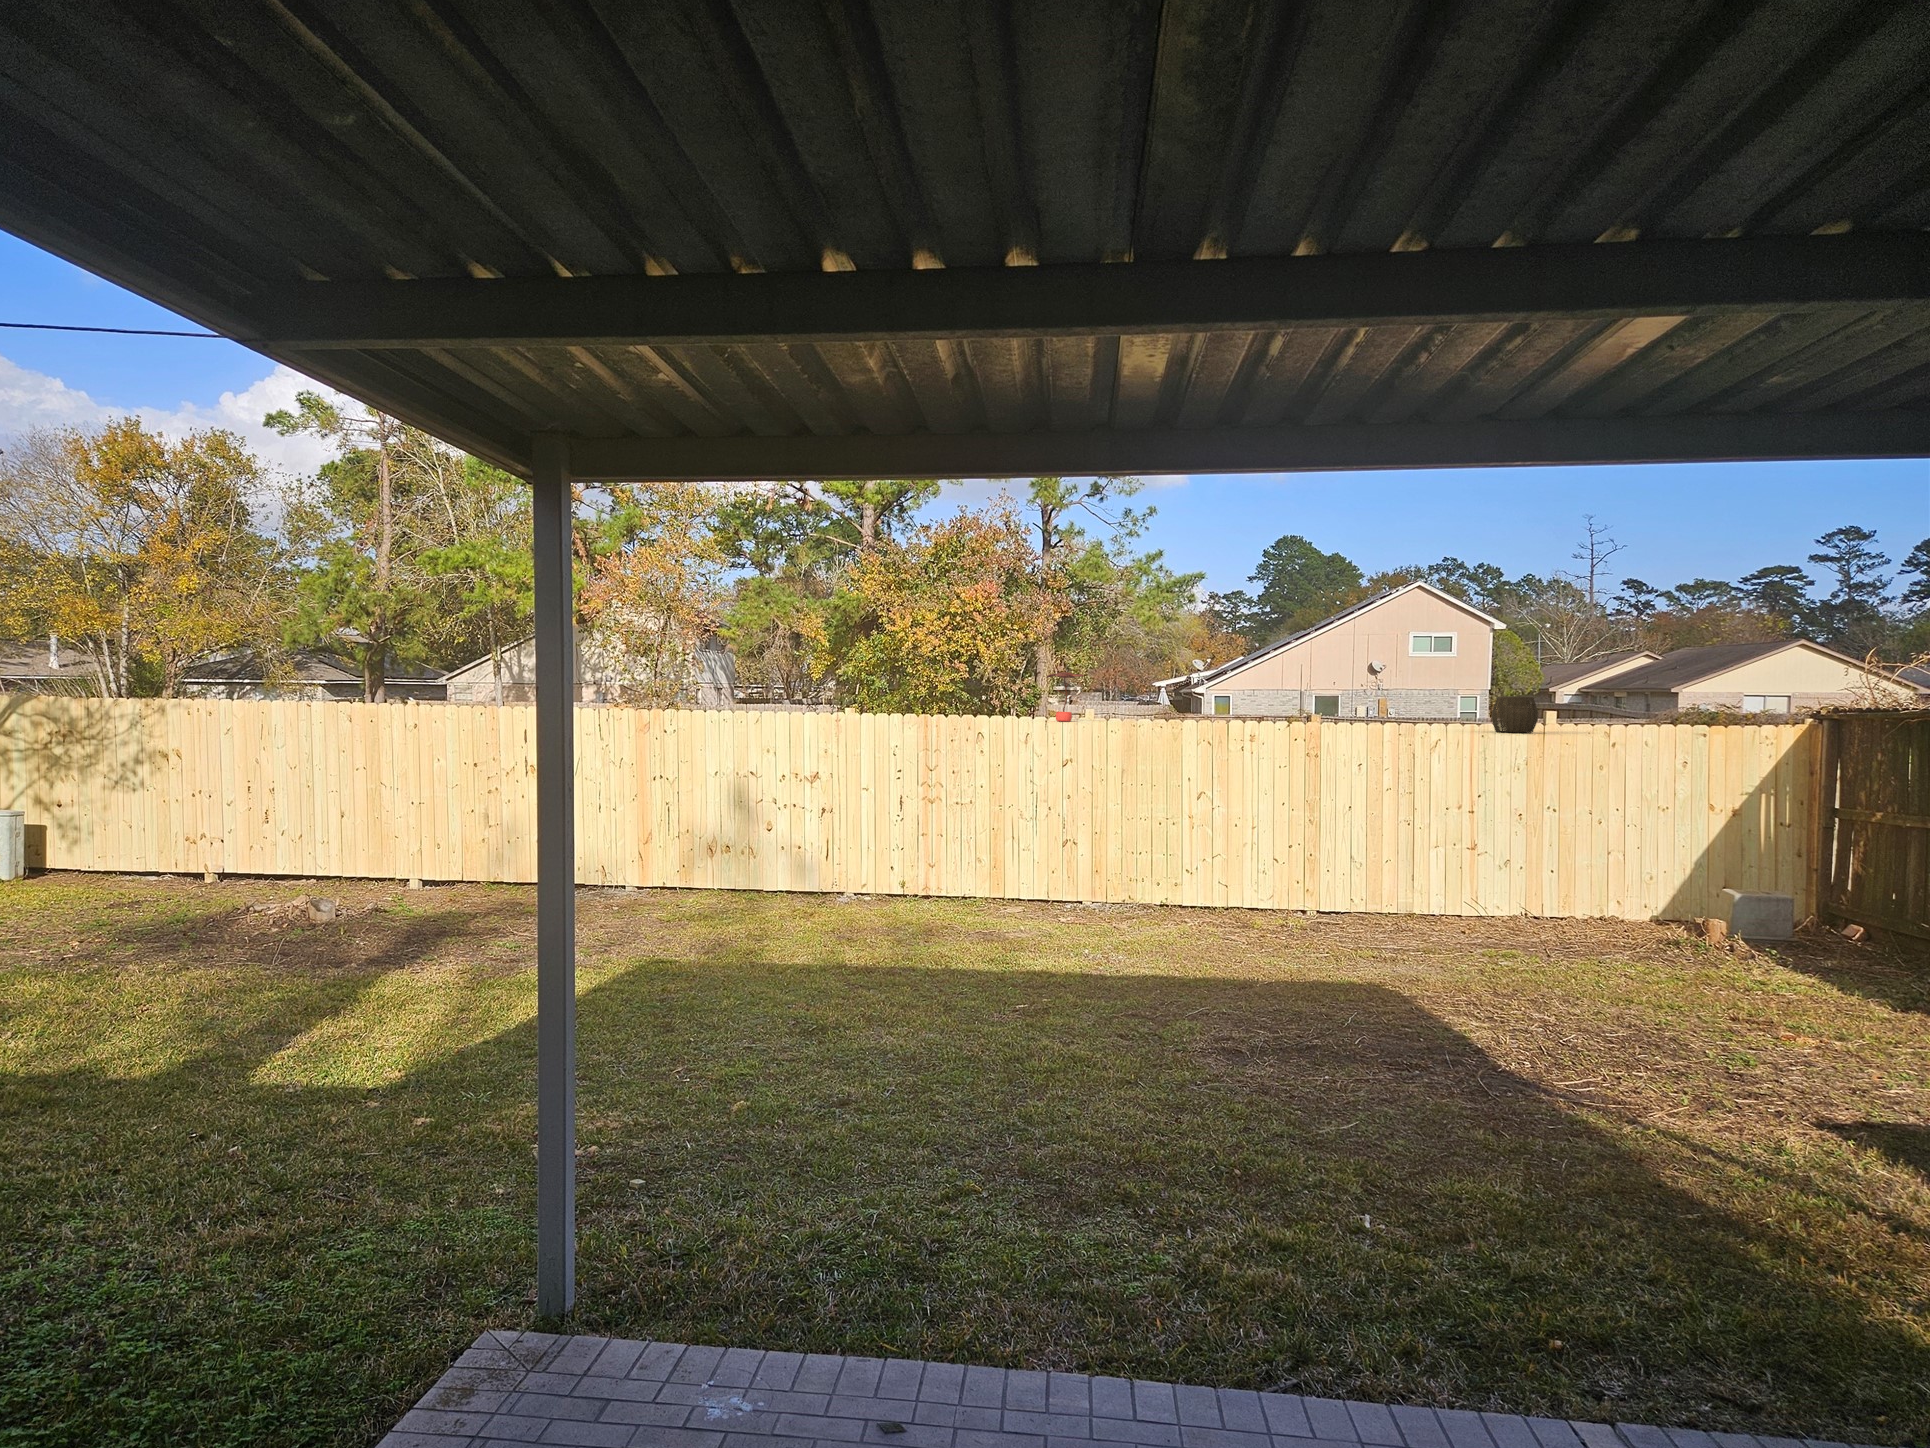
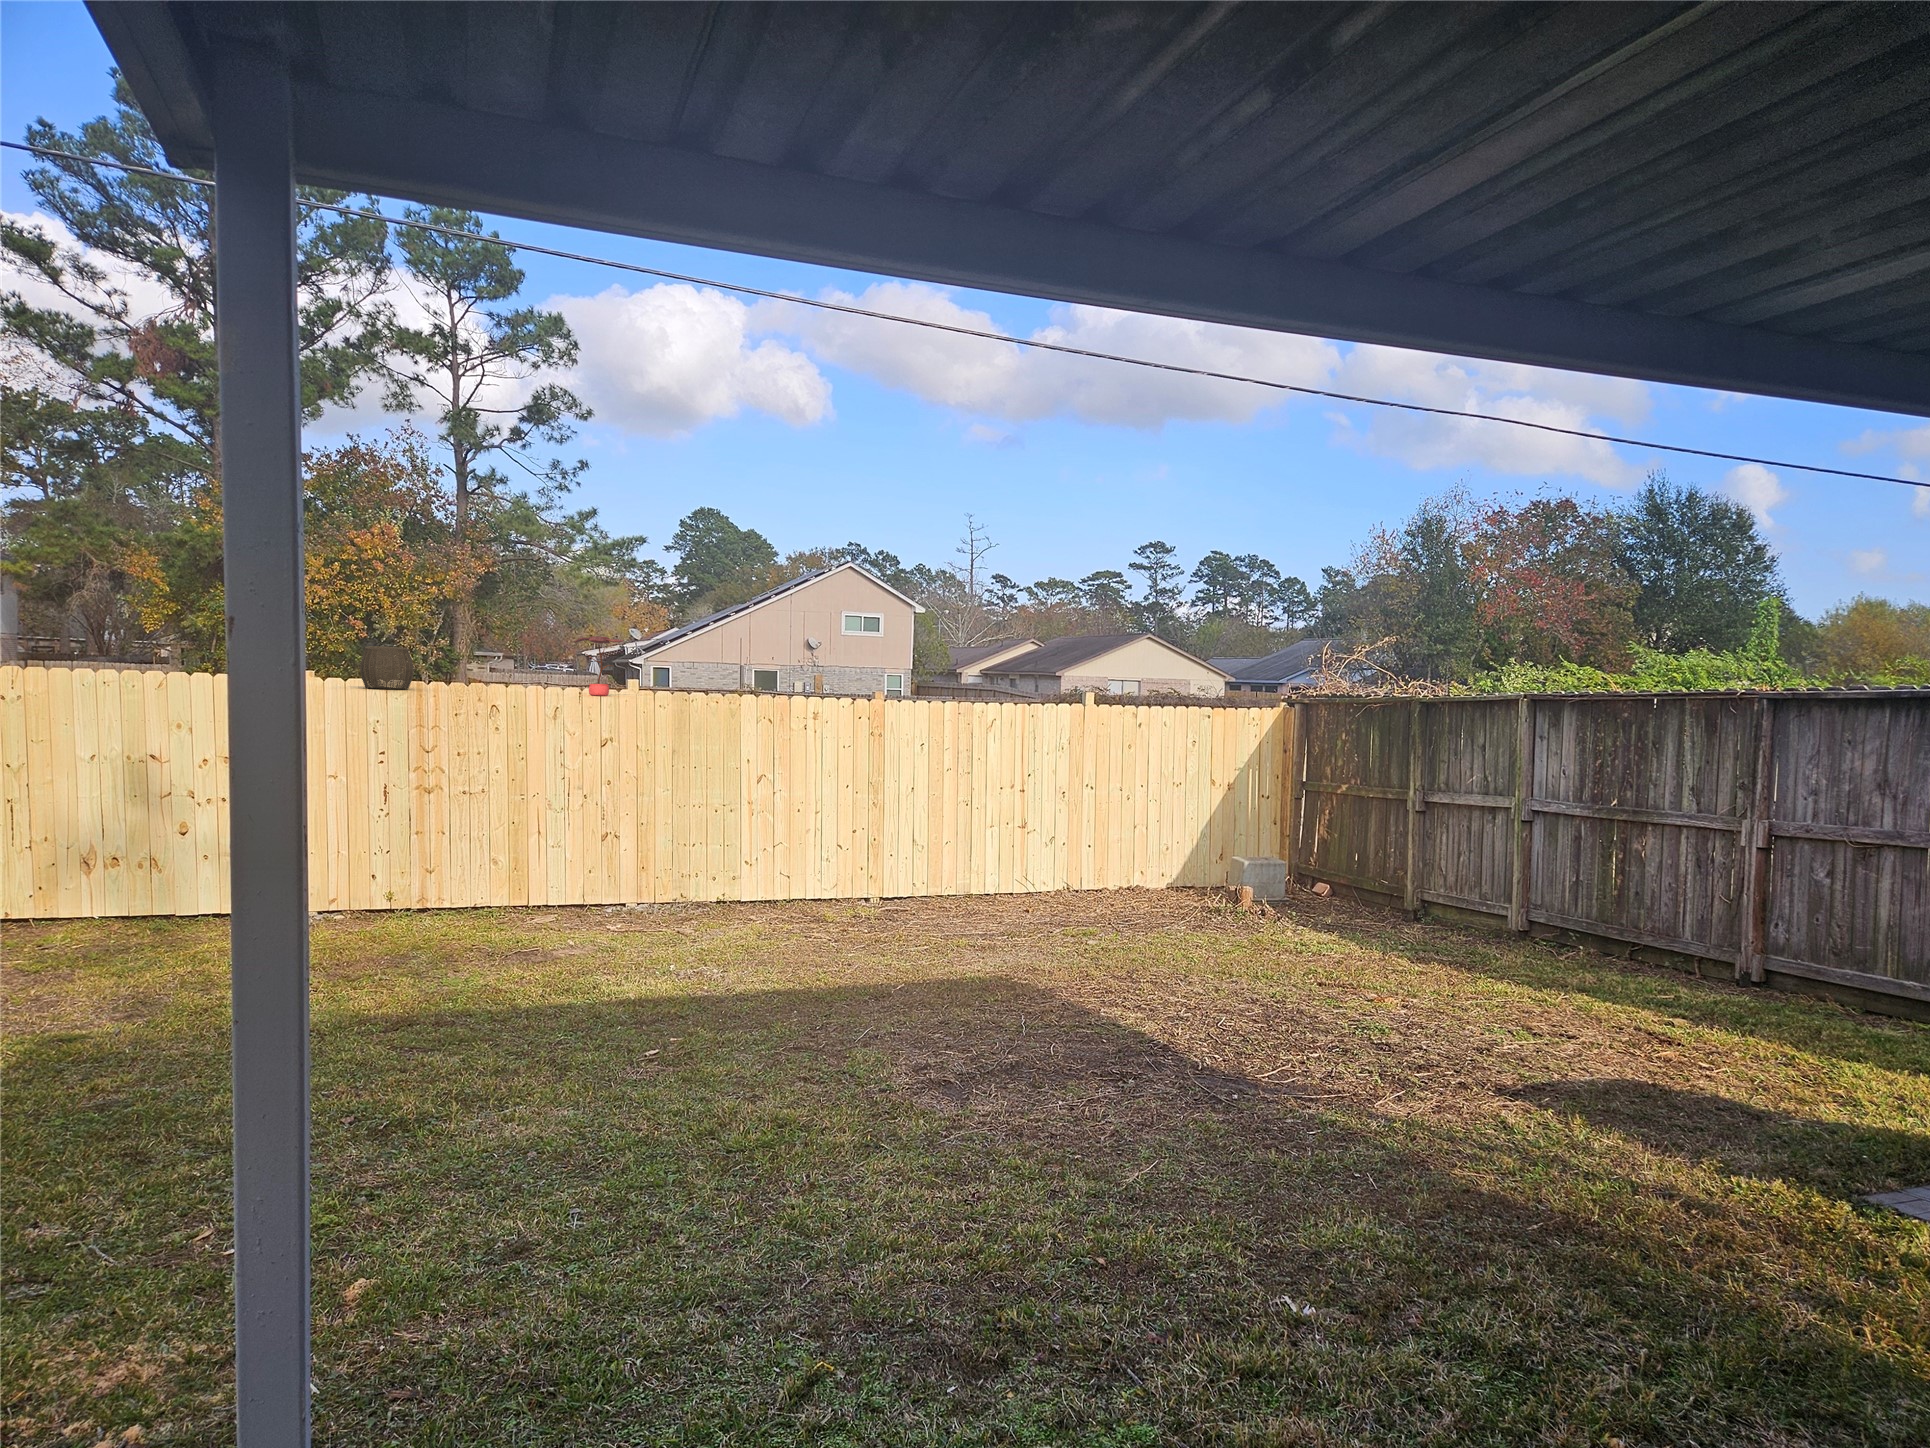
woven basket: present [1491,696,1538,733] -> present [360,646,414,690]

